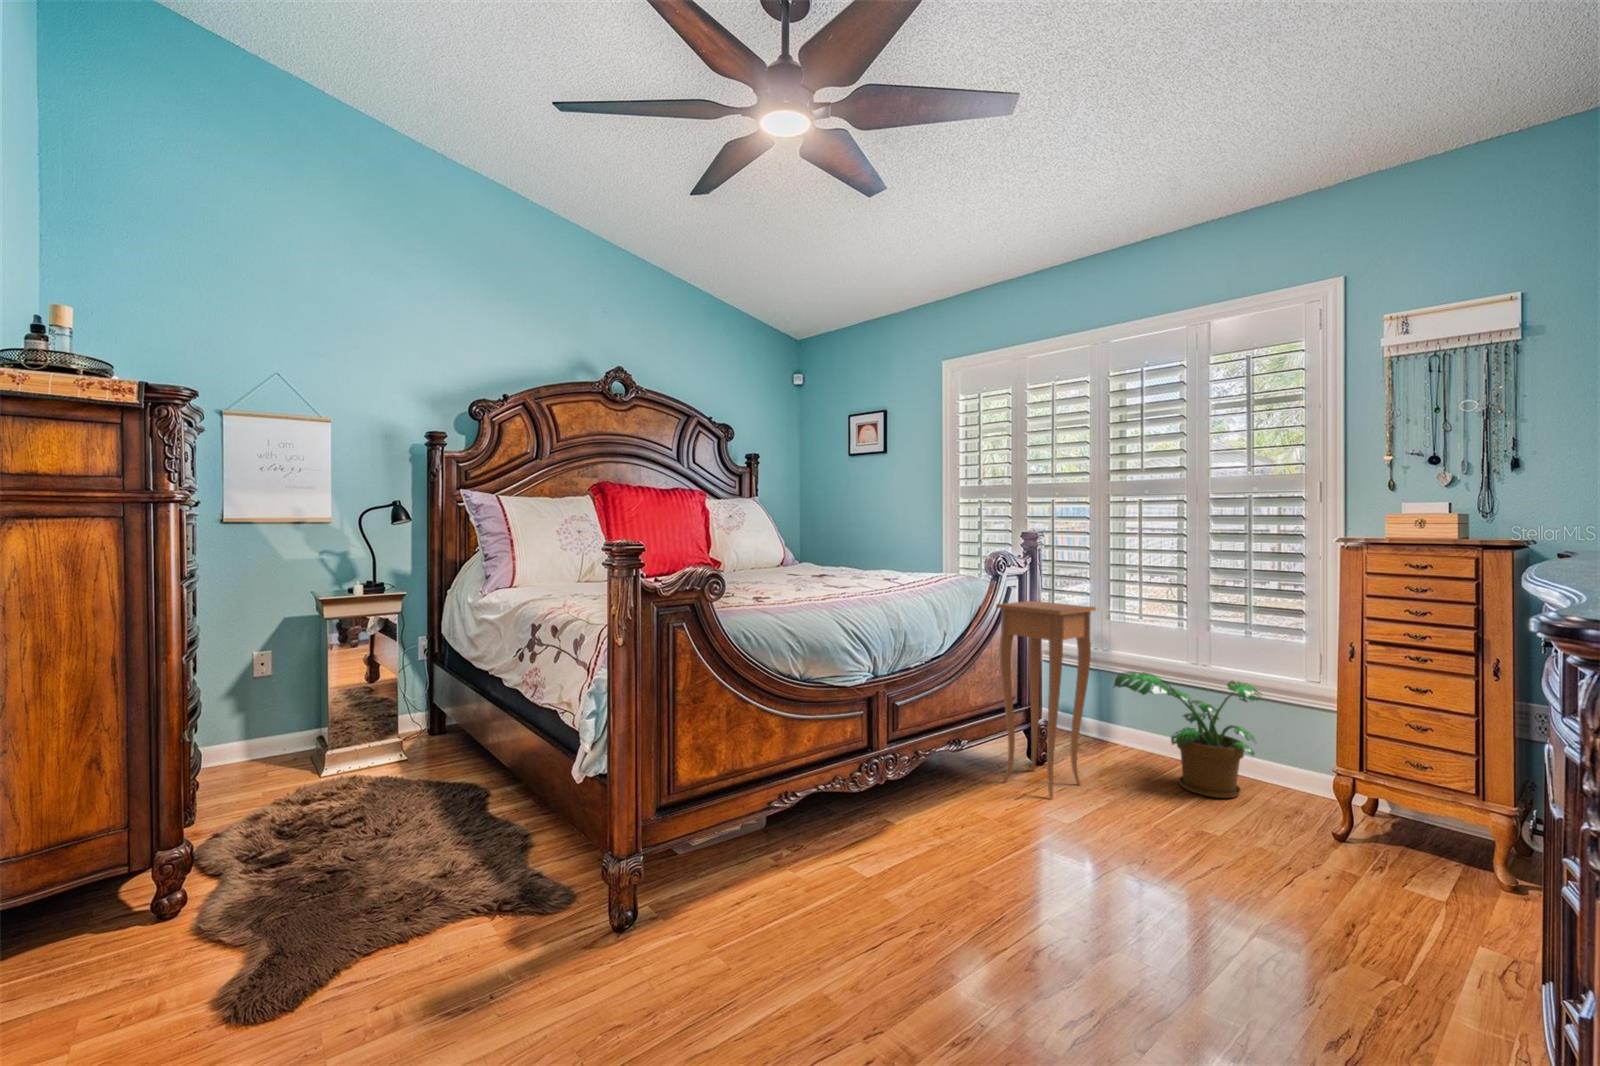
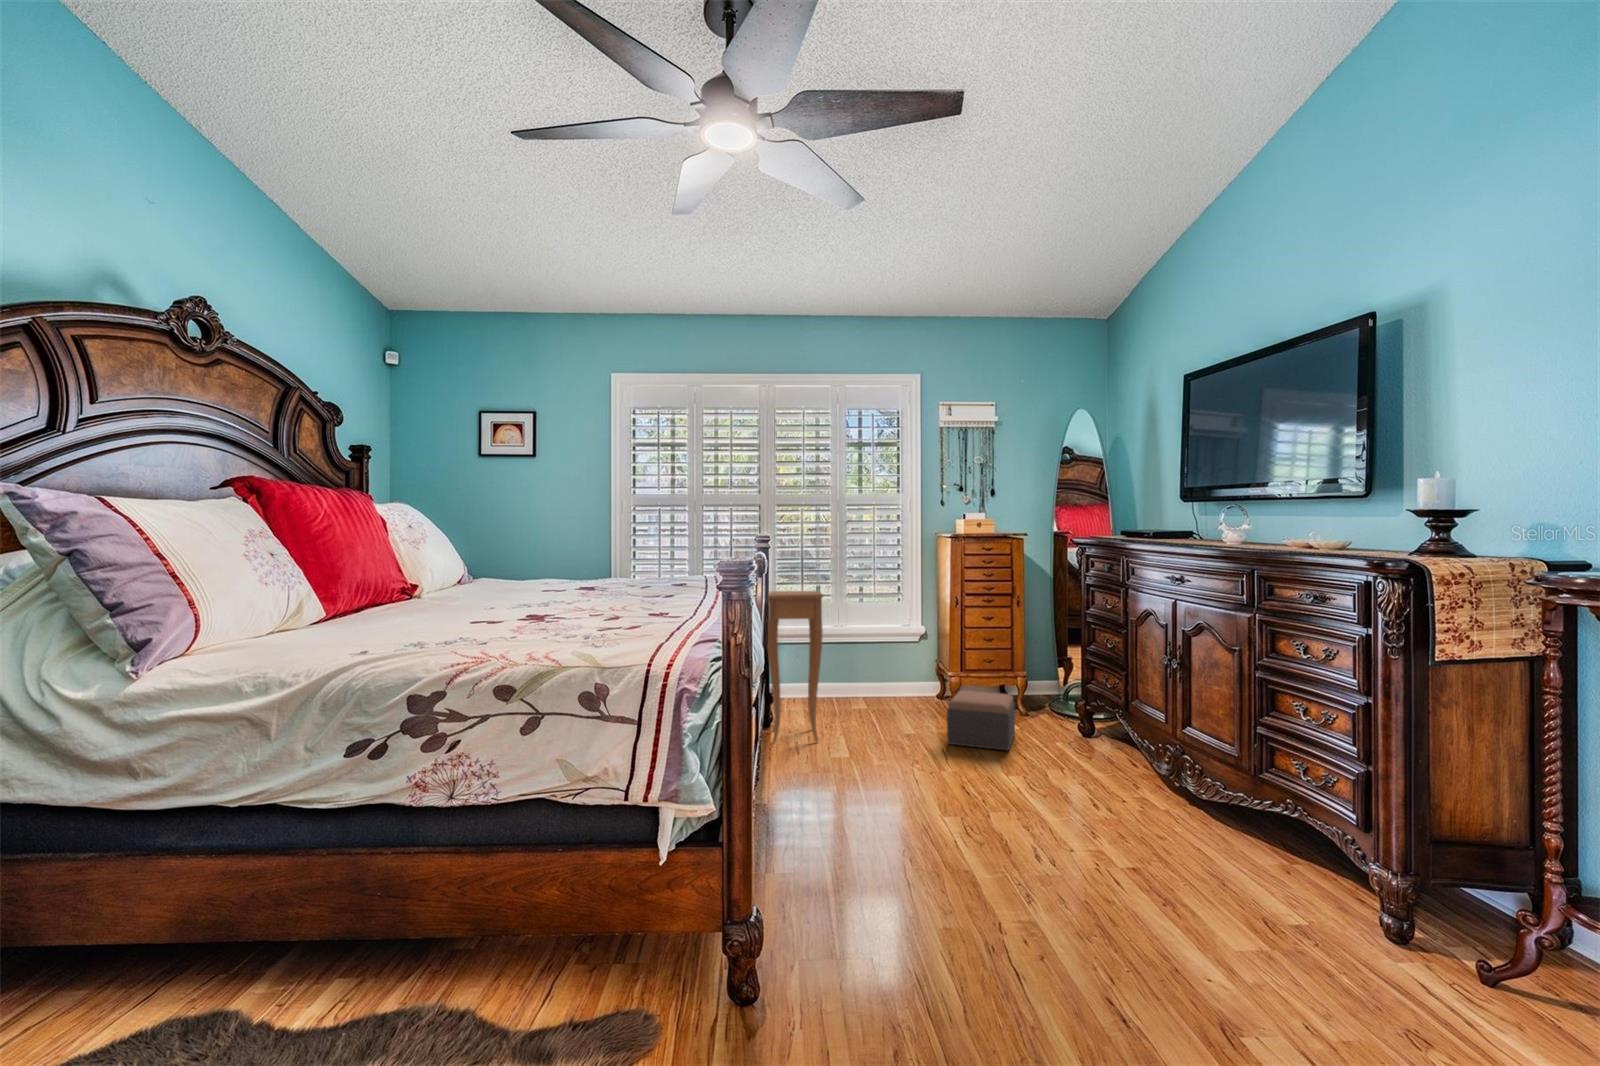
potted plant: present [1114,671,1261,798] -> none [821,634,900,714]
footstool: none [1228,794,1396,914] -> present [947,691,1015,750]

